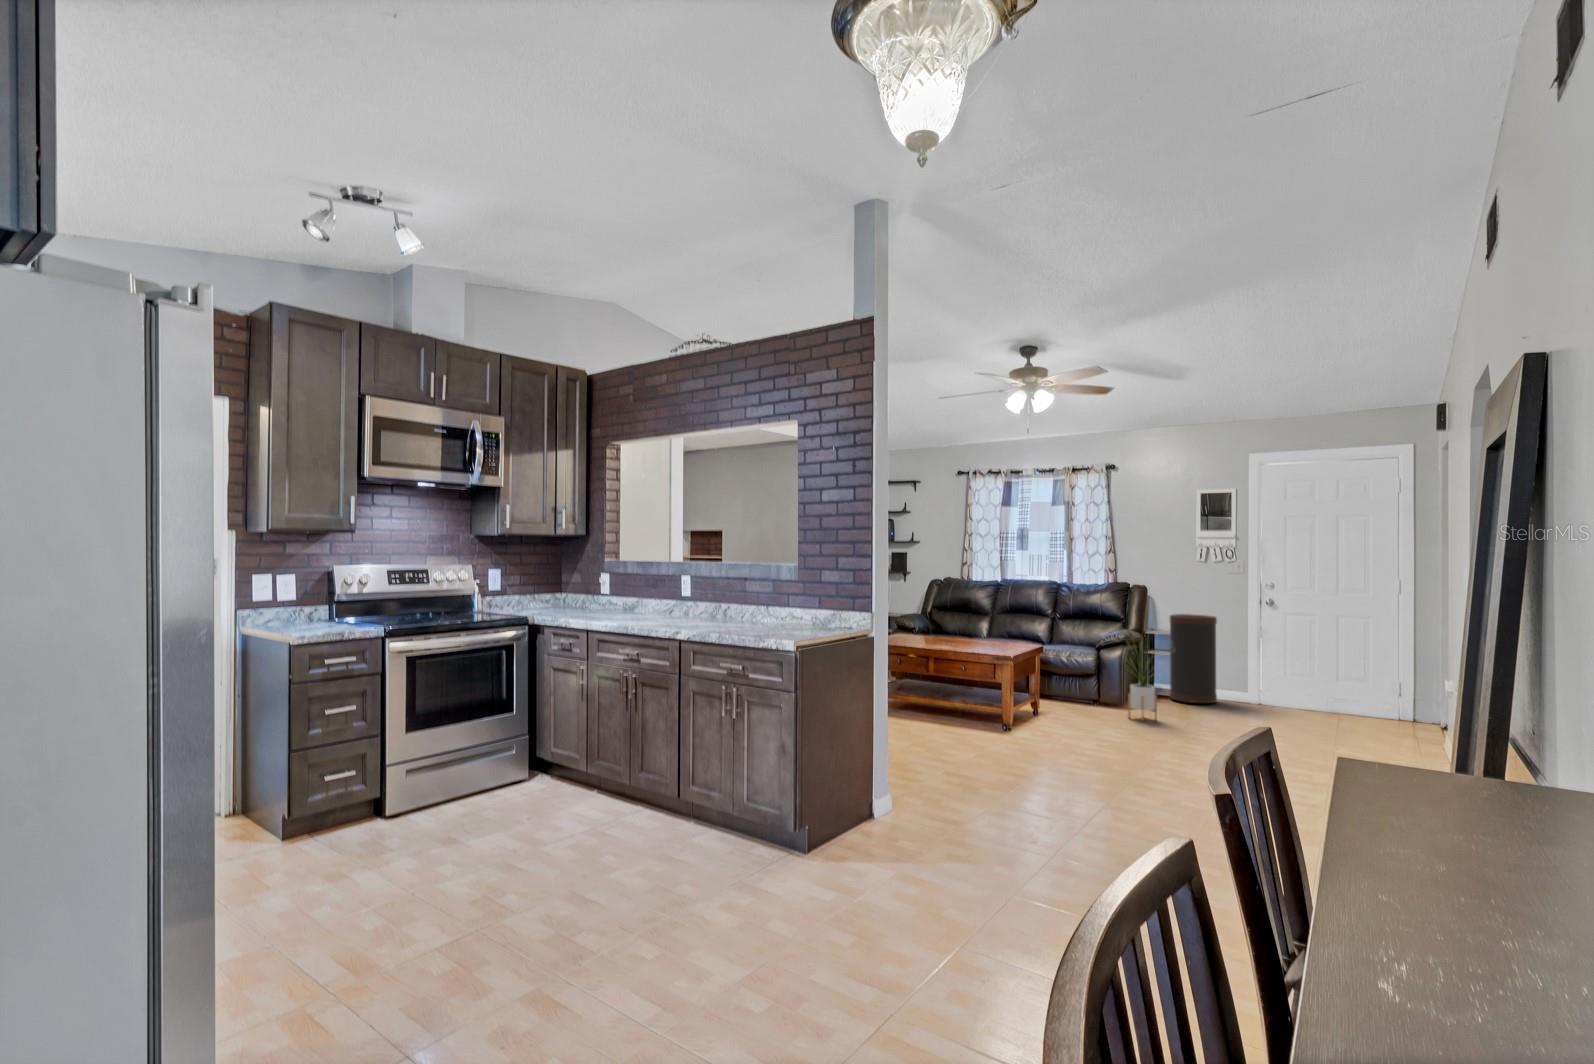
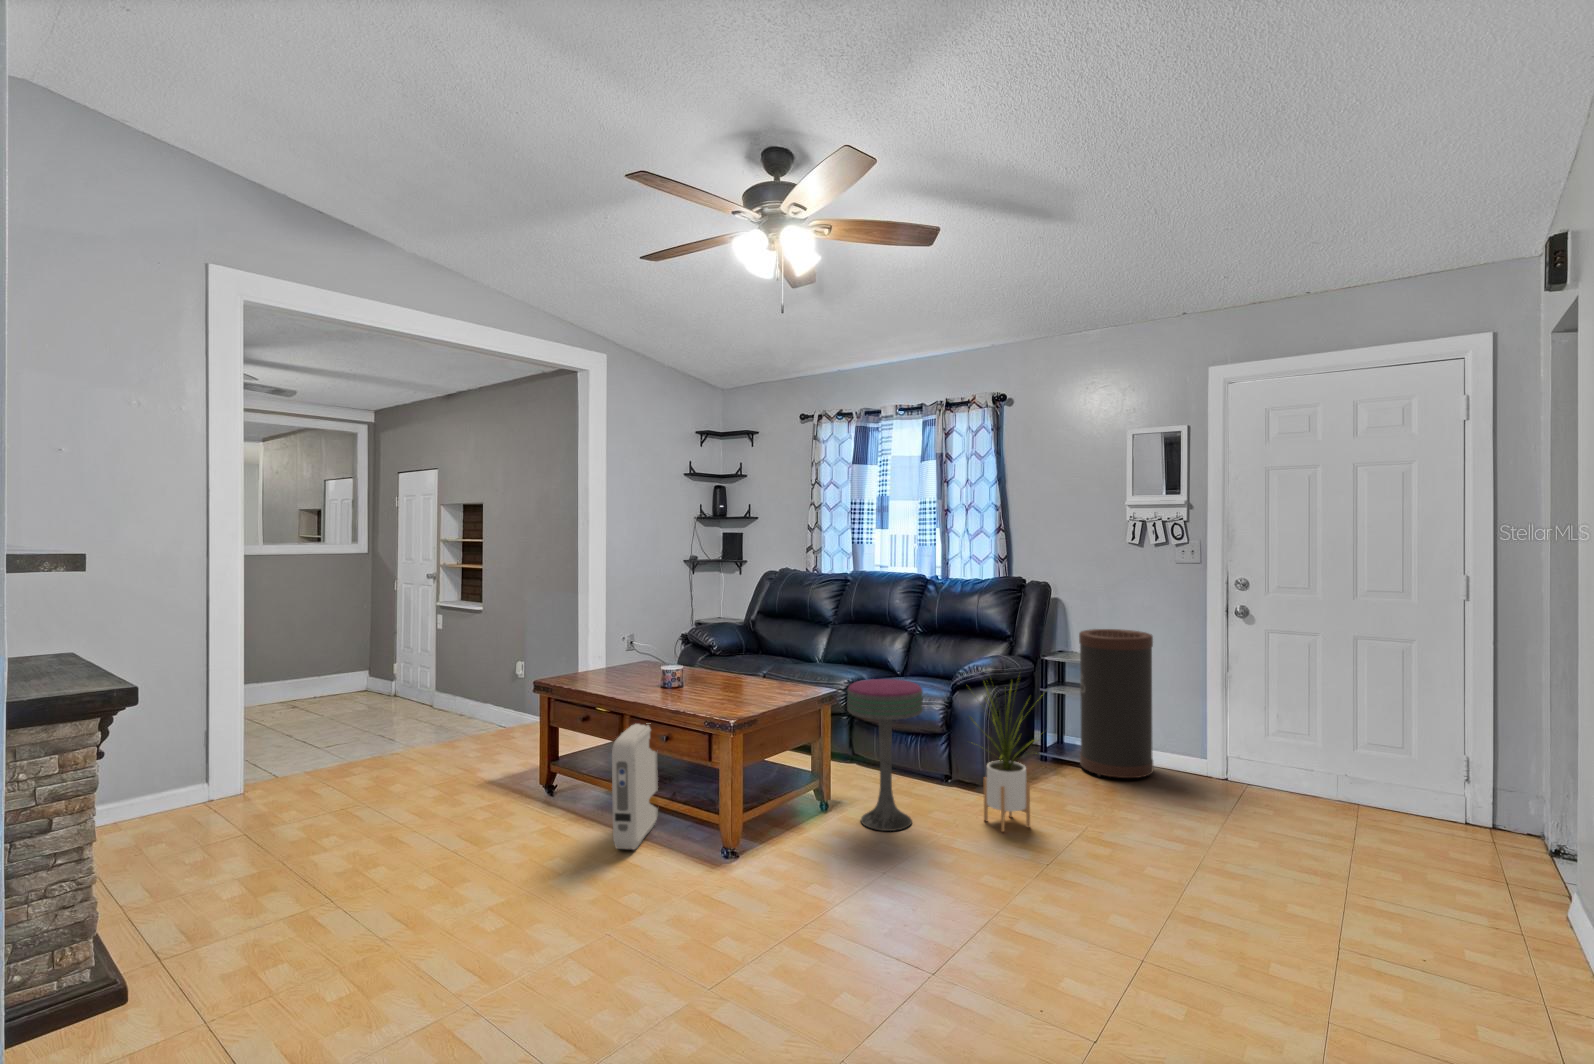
bar stool: none [1049,636,1095,721] -> present [847,679,923,831]
air purifier: none [927,658,943,726] -> present [612,724,658,850]

